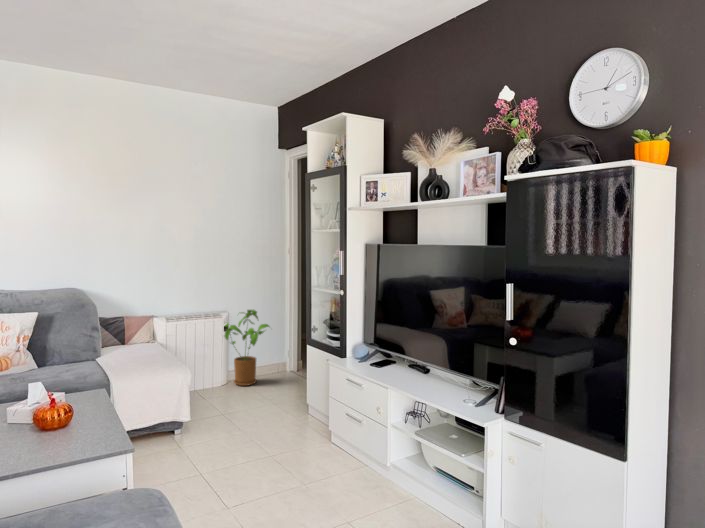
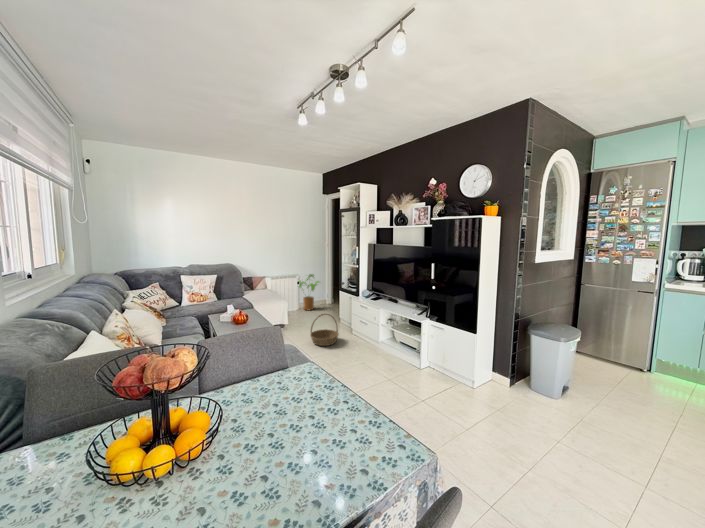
basket: none [233,398,298,473] -> present [310,314,338,346]

